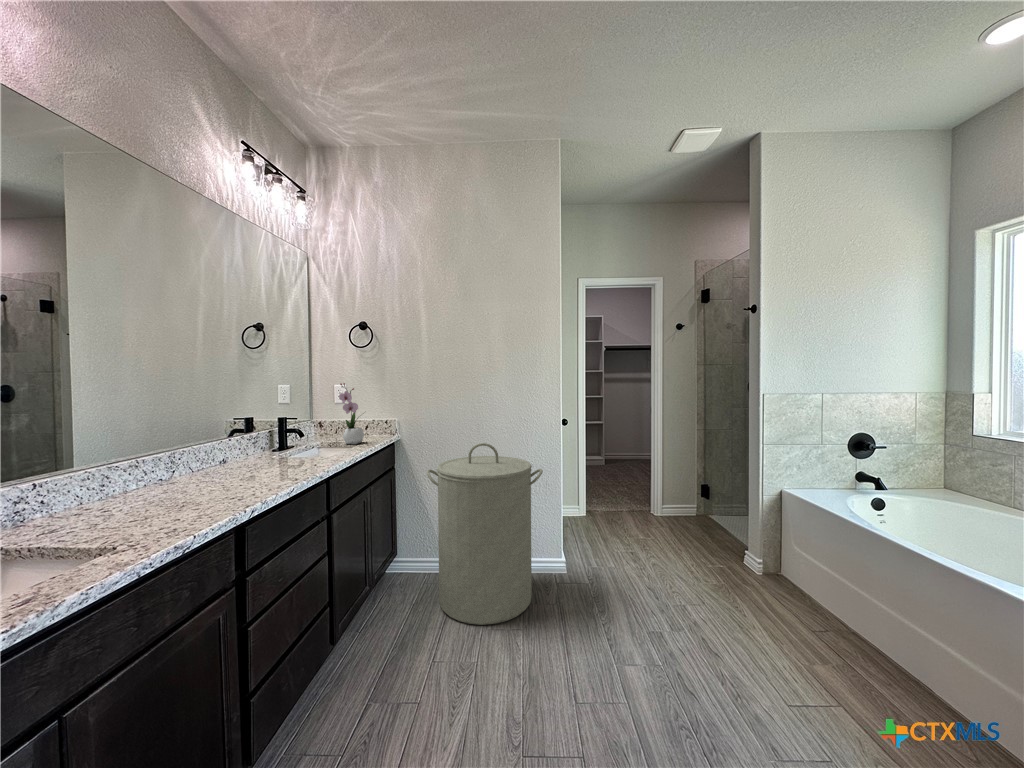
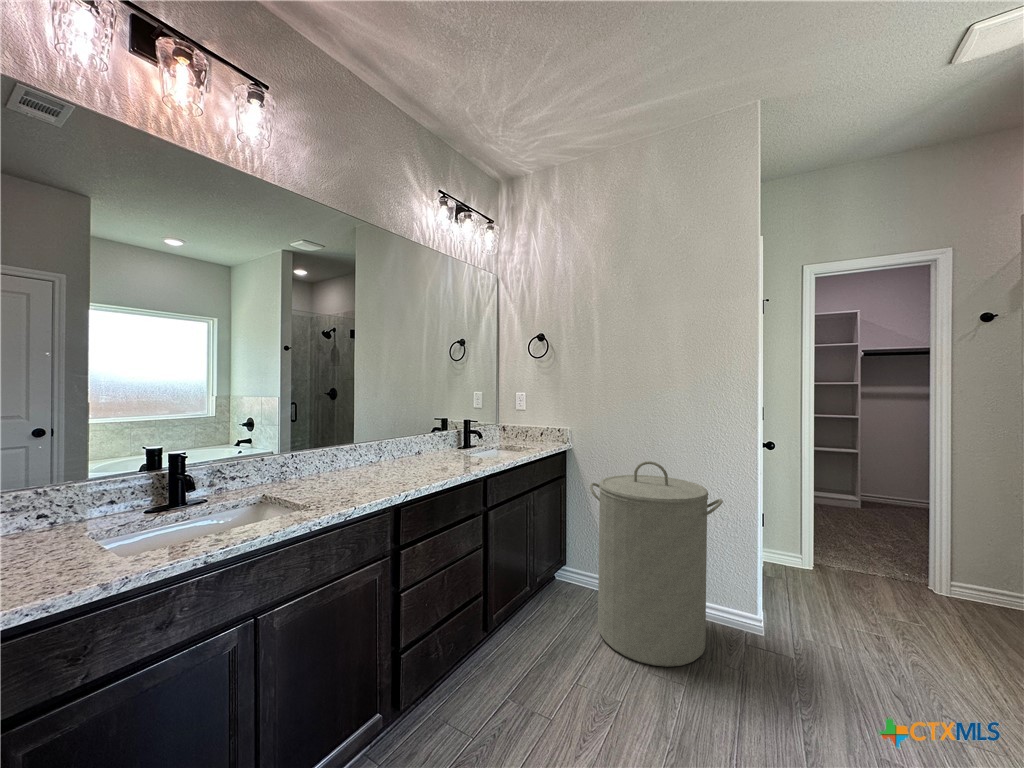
flower arrangement: present [339,383,364,444] -> none [515,392,540,450]

